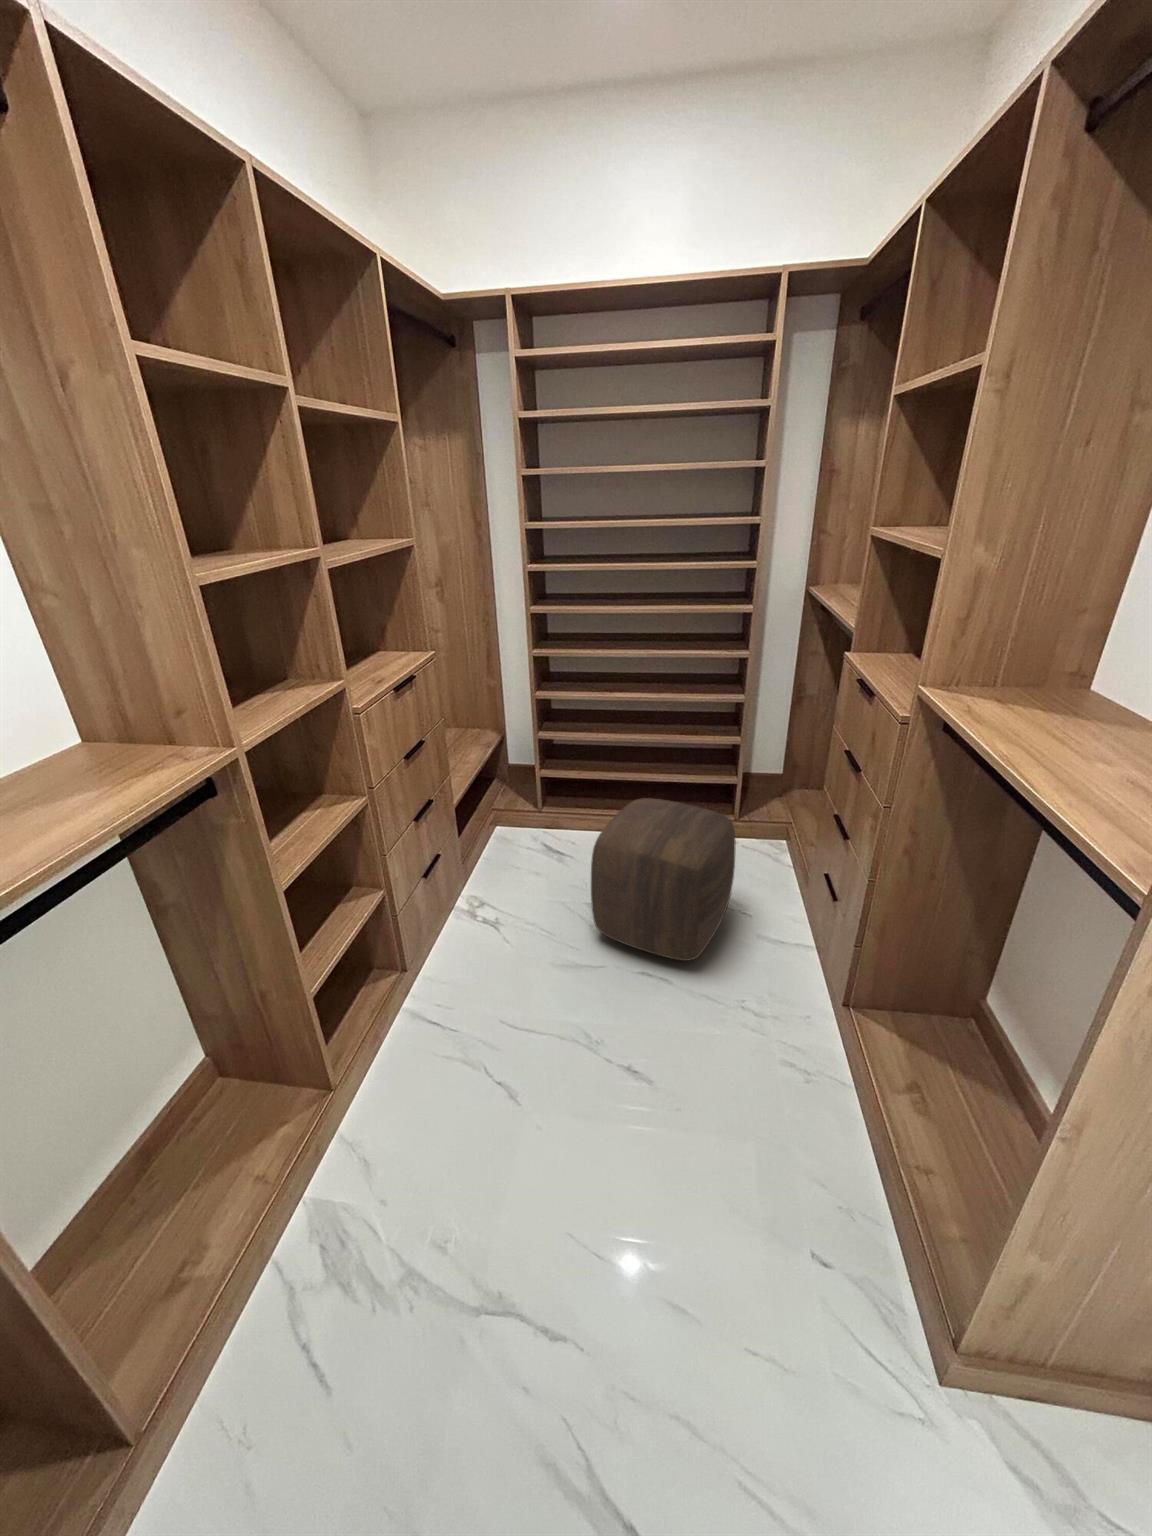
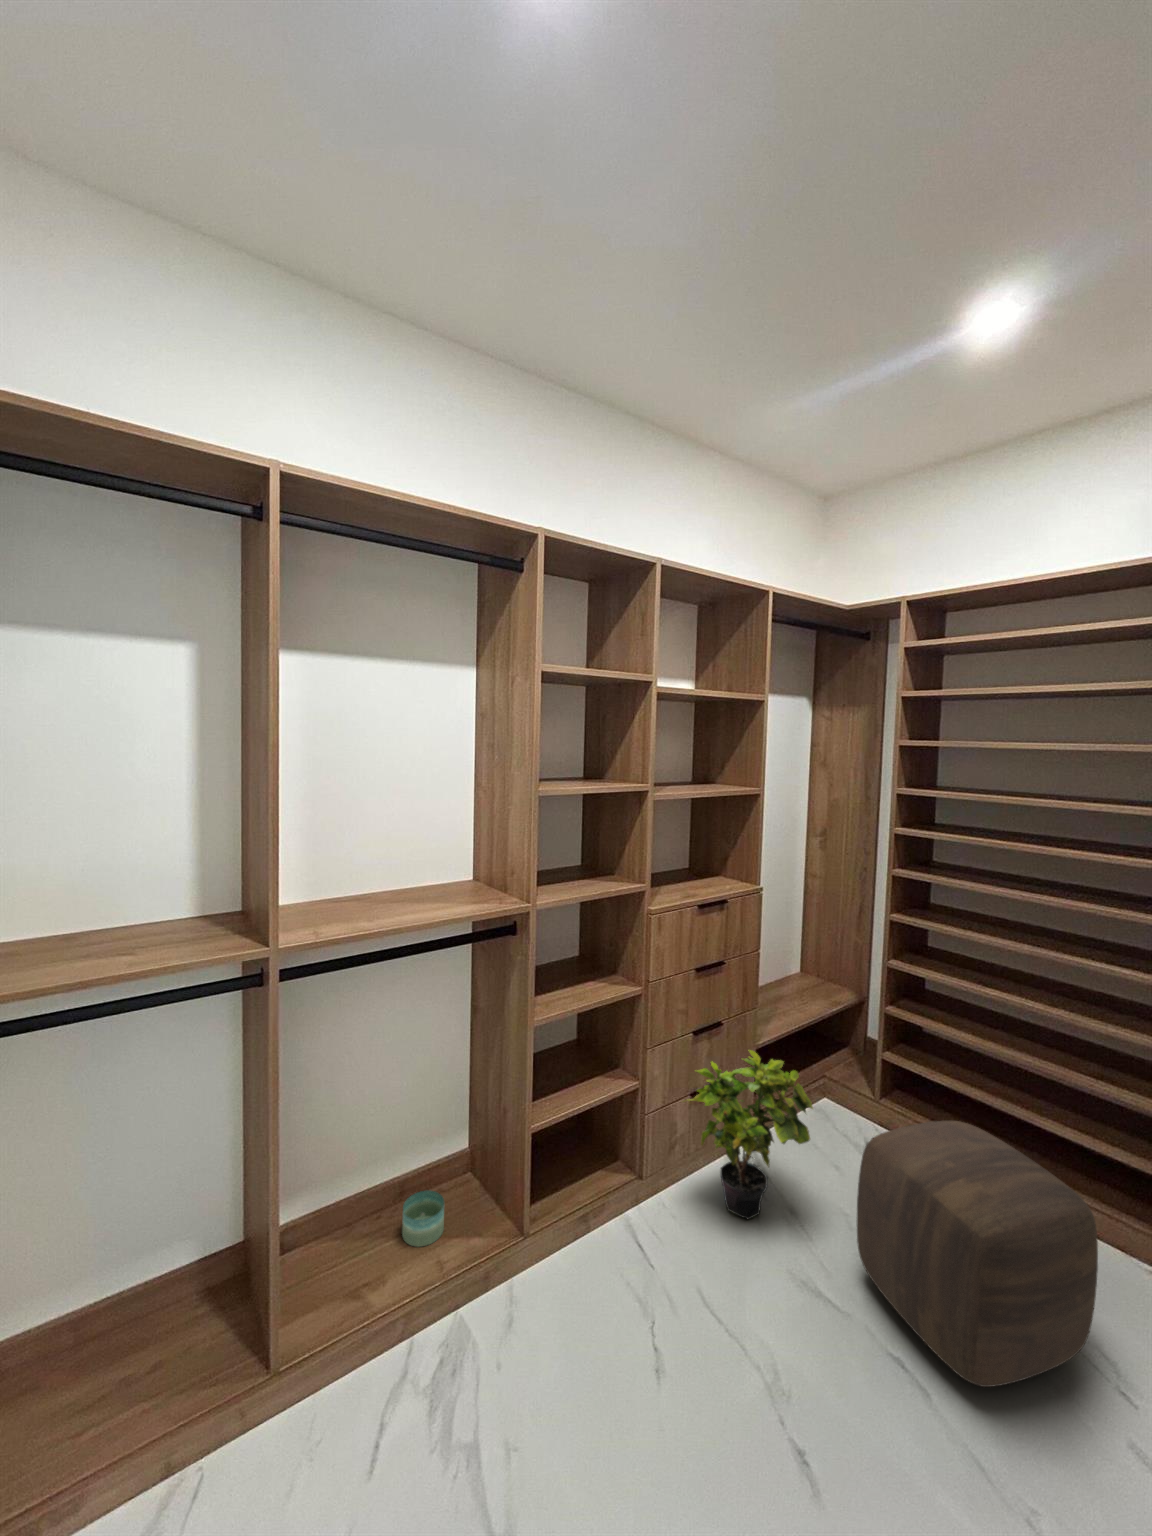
potted plant: none [422,810,541,953] -> present [683,1050,813,1219]
candle: none [168,1121,233,1192] -> present [402,1190,444,1247]

